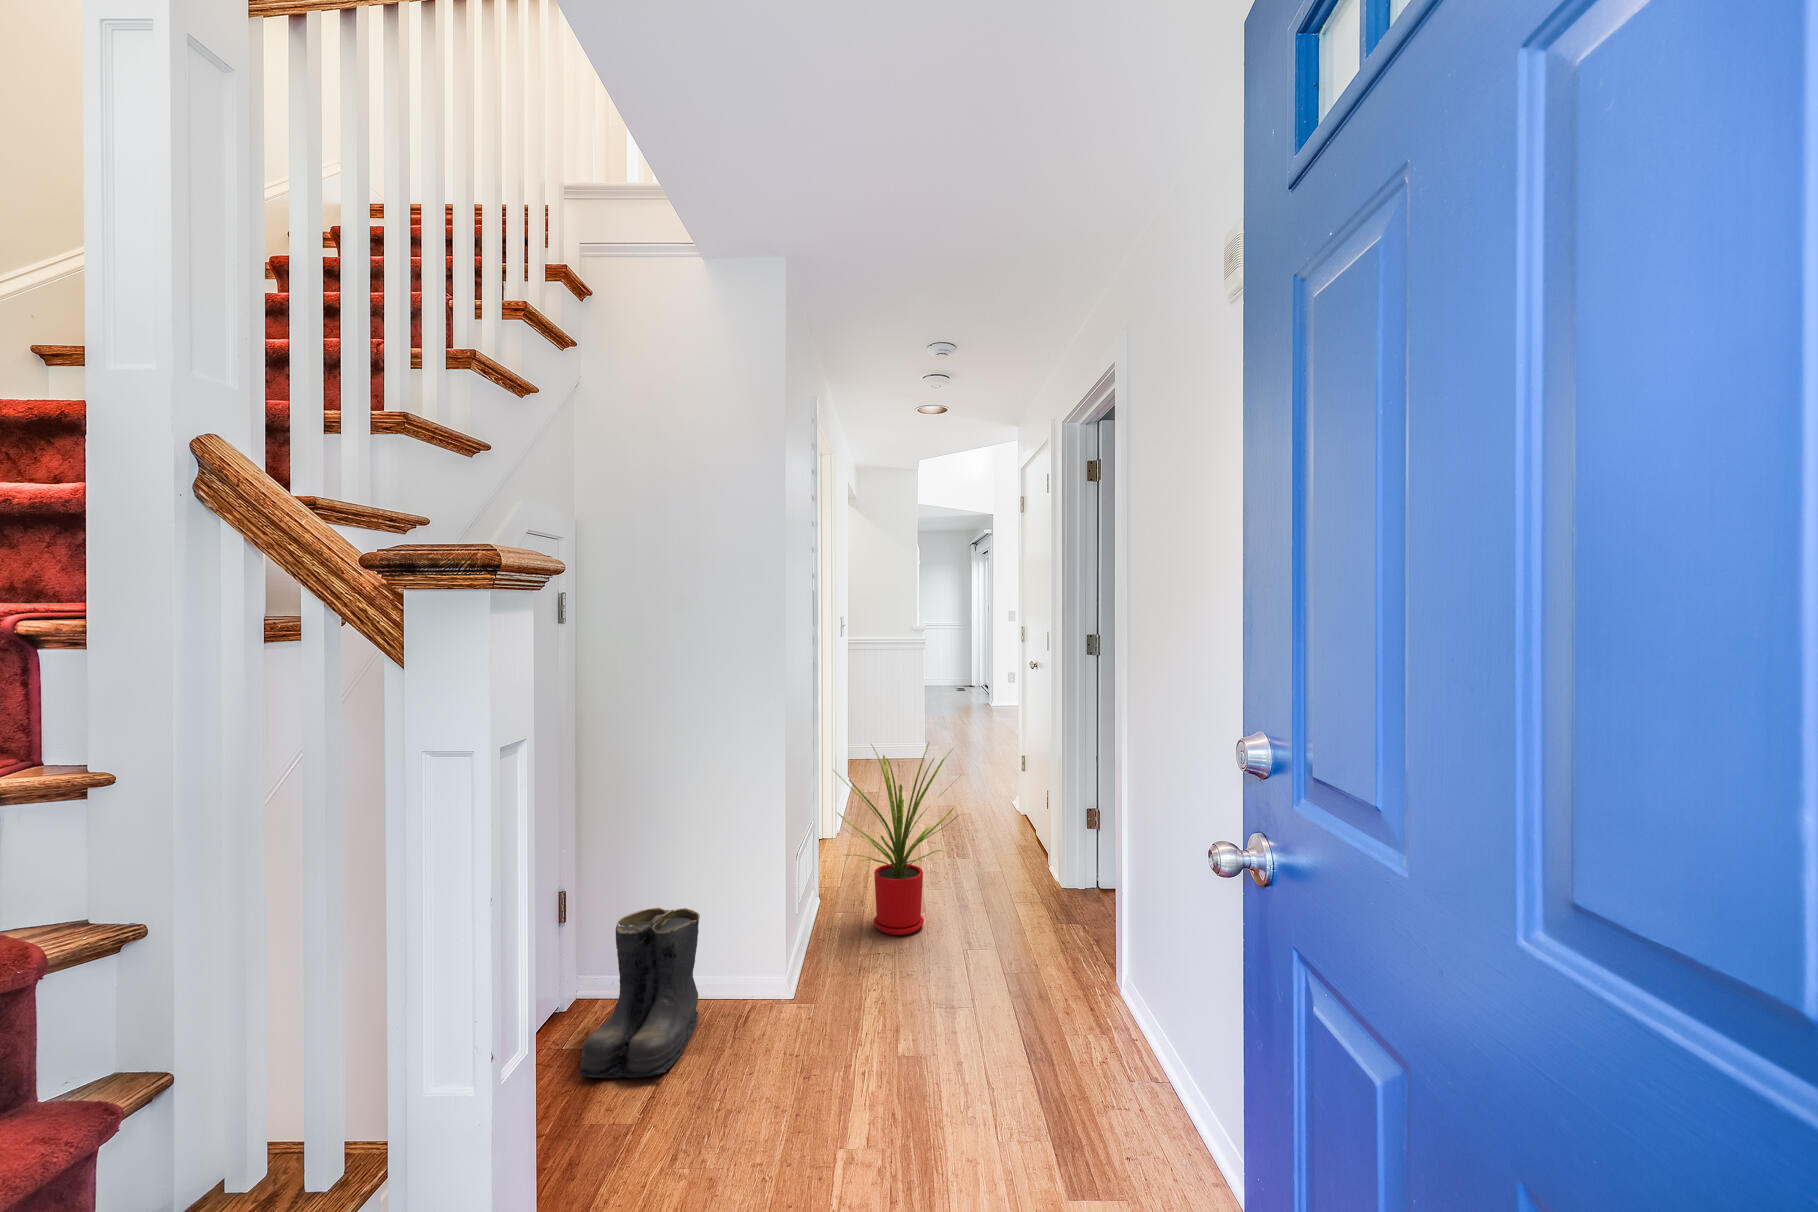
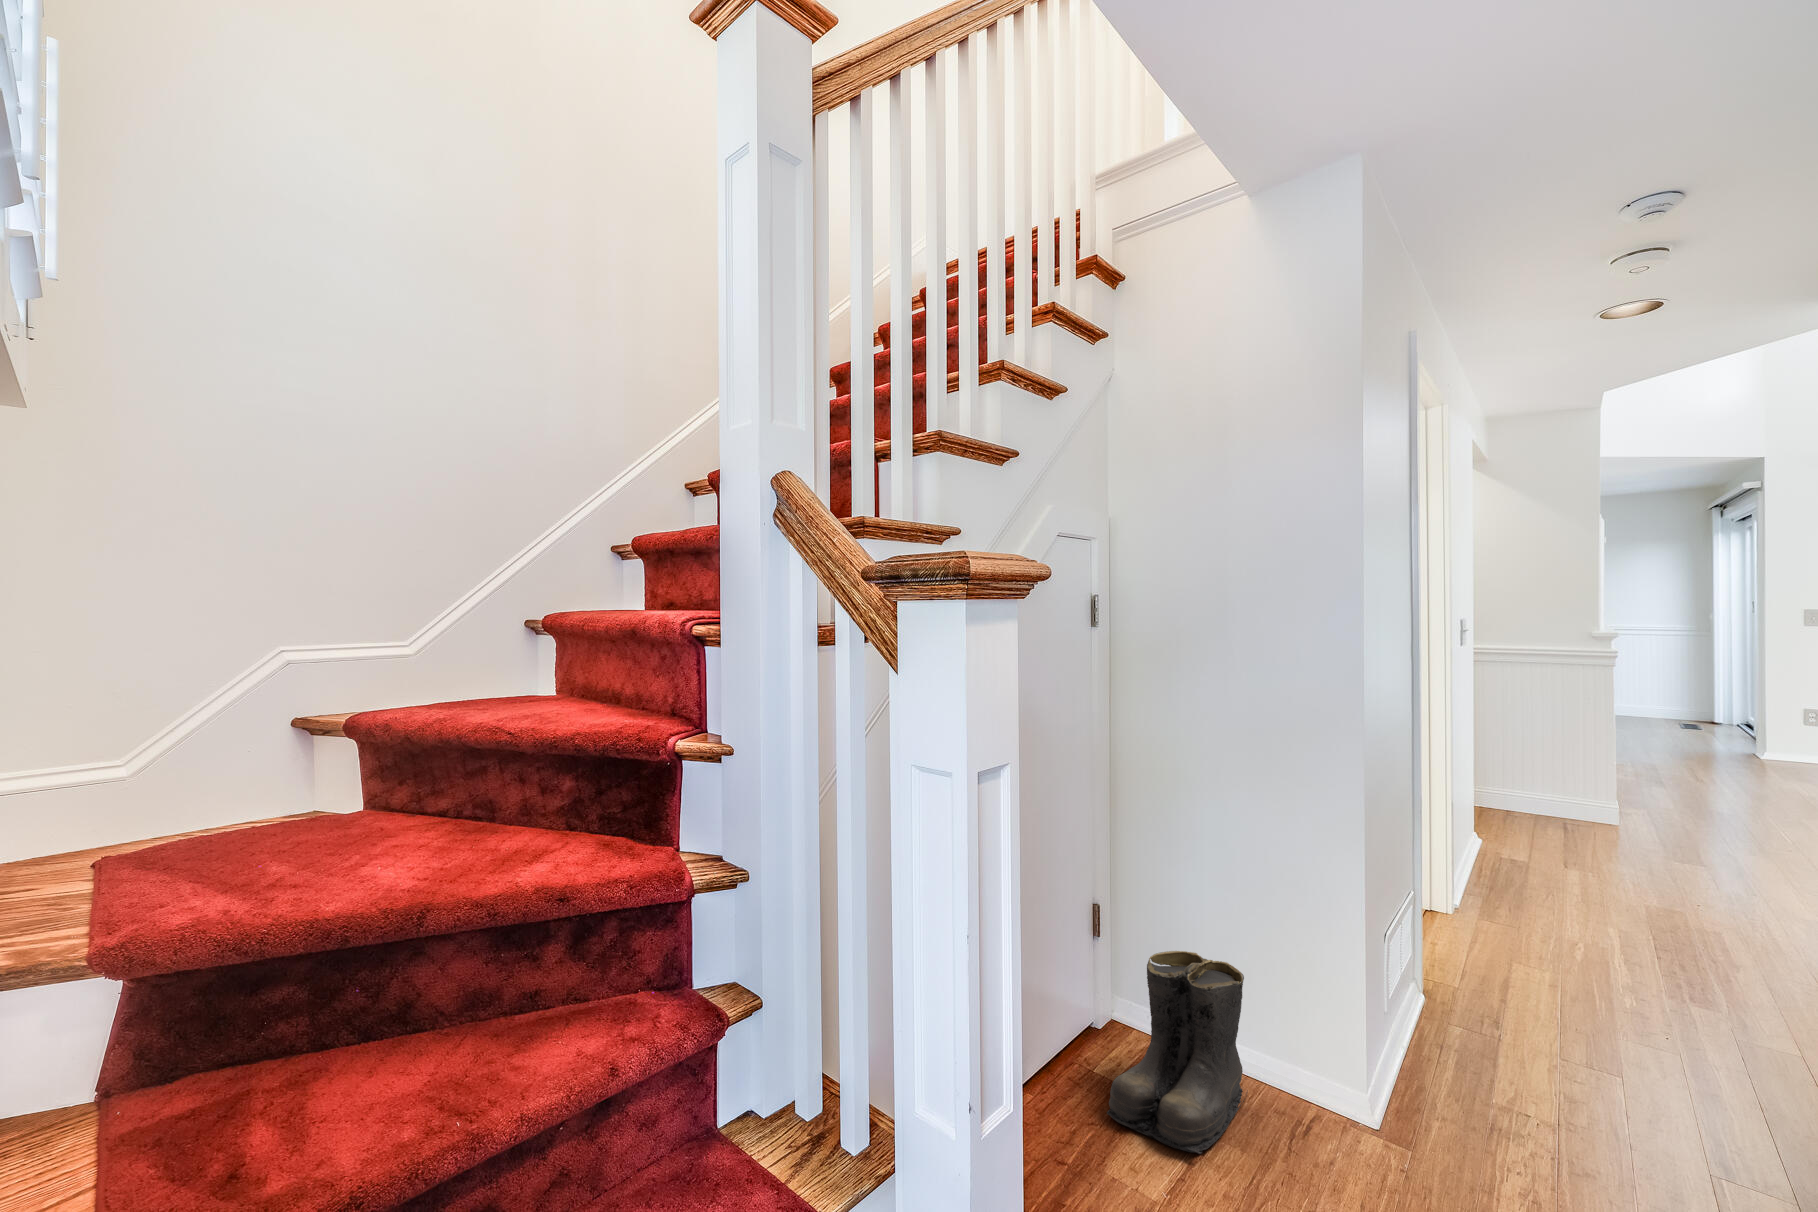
house plant: present [834,742,959,935] -> none [1428,799,1673,1084]

